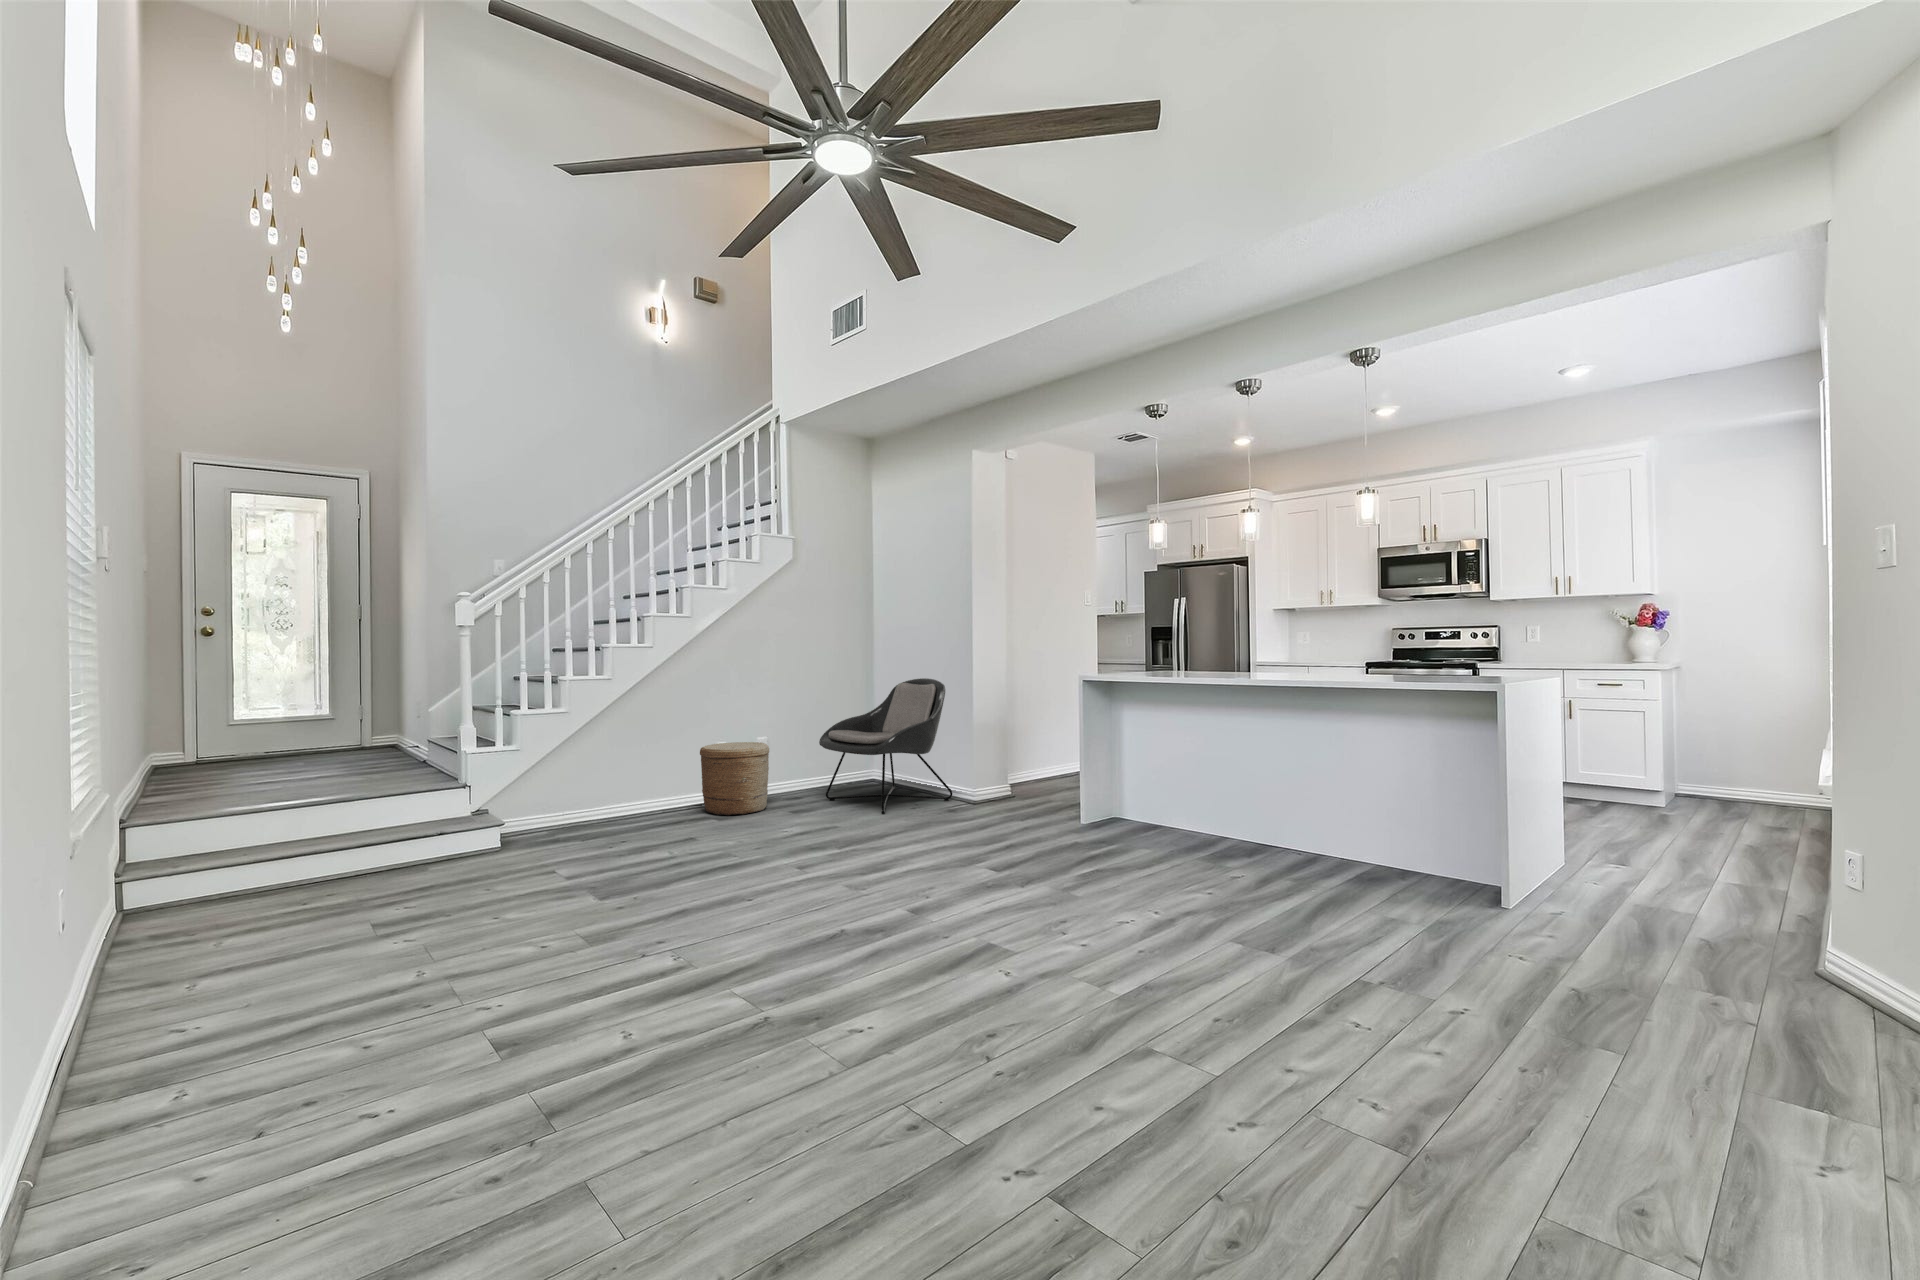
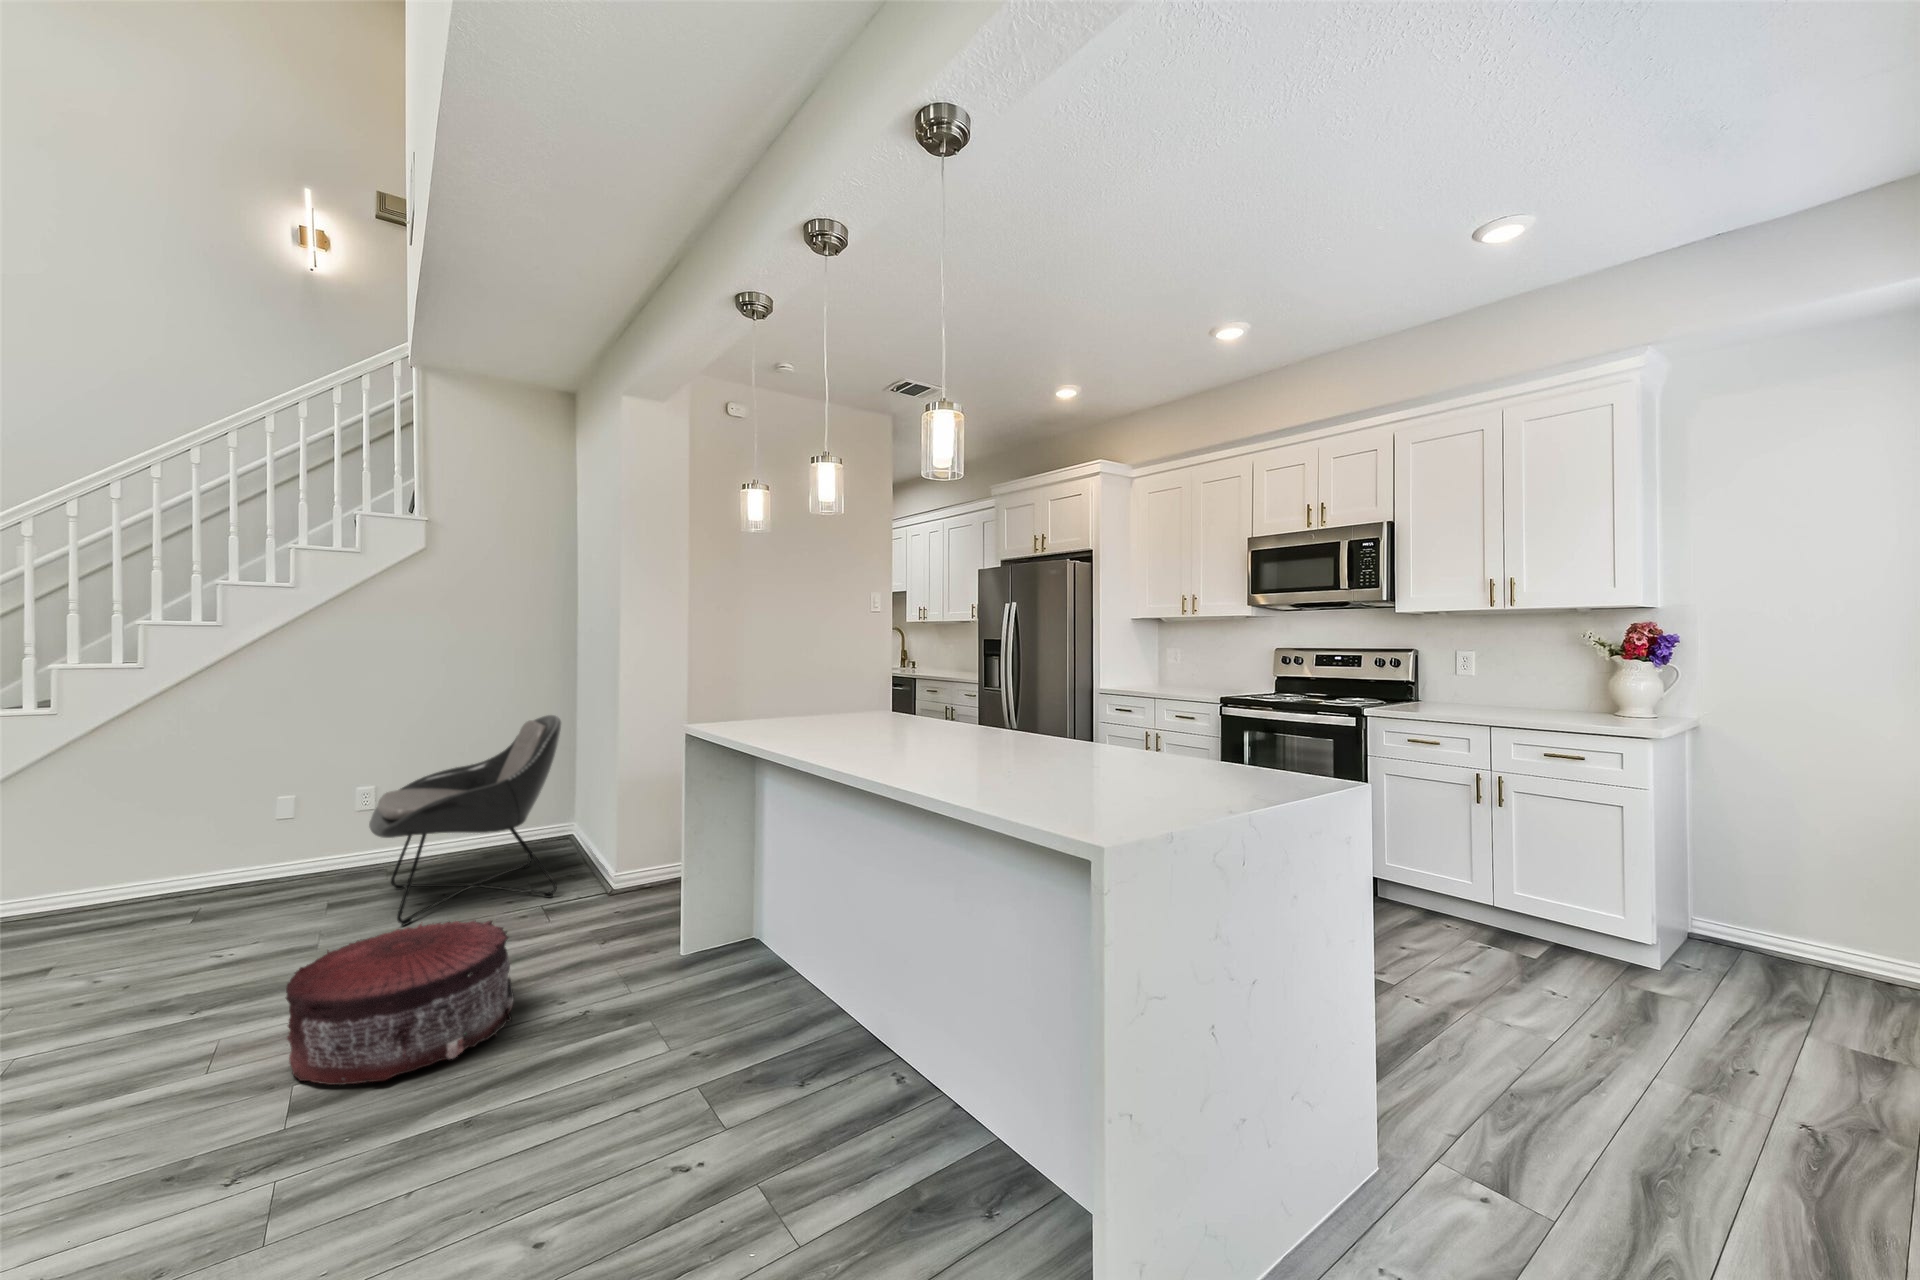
woven basket: present [700,742,769,815] -> none [158,804,292,920]
pouf: none [950,787,1056,859] -> present [286,921,514,1085]

